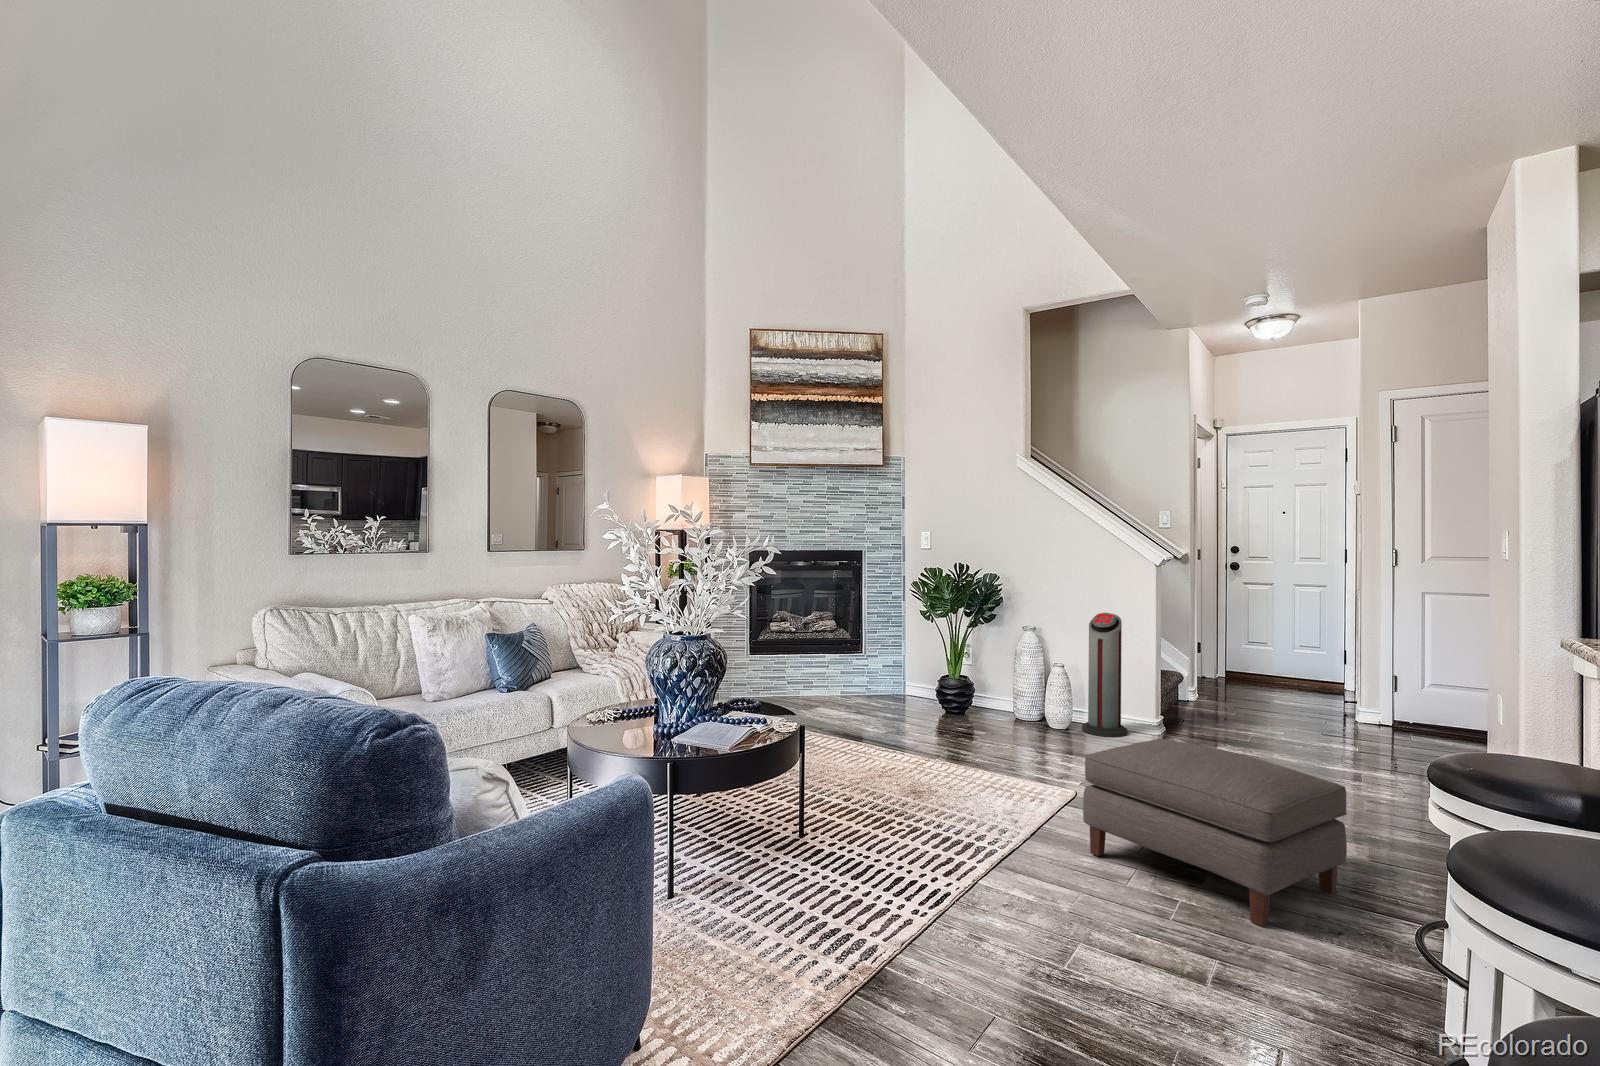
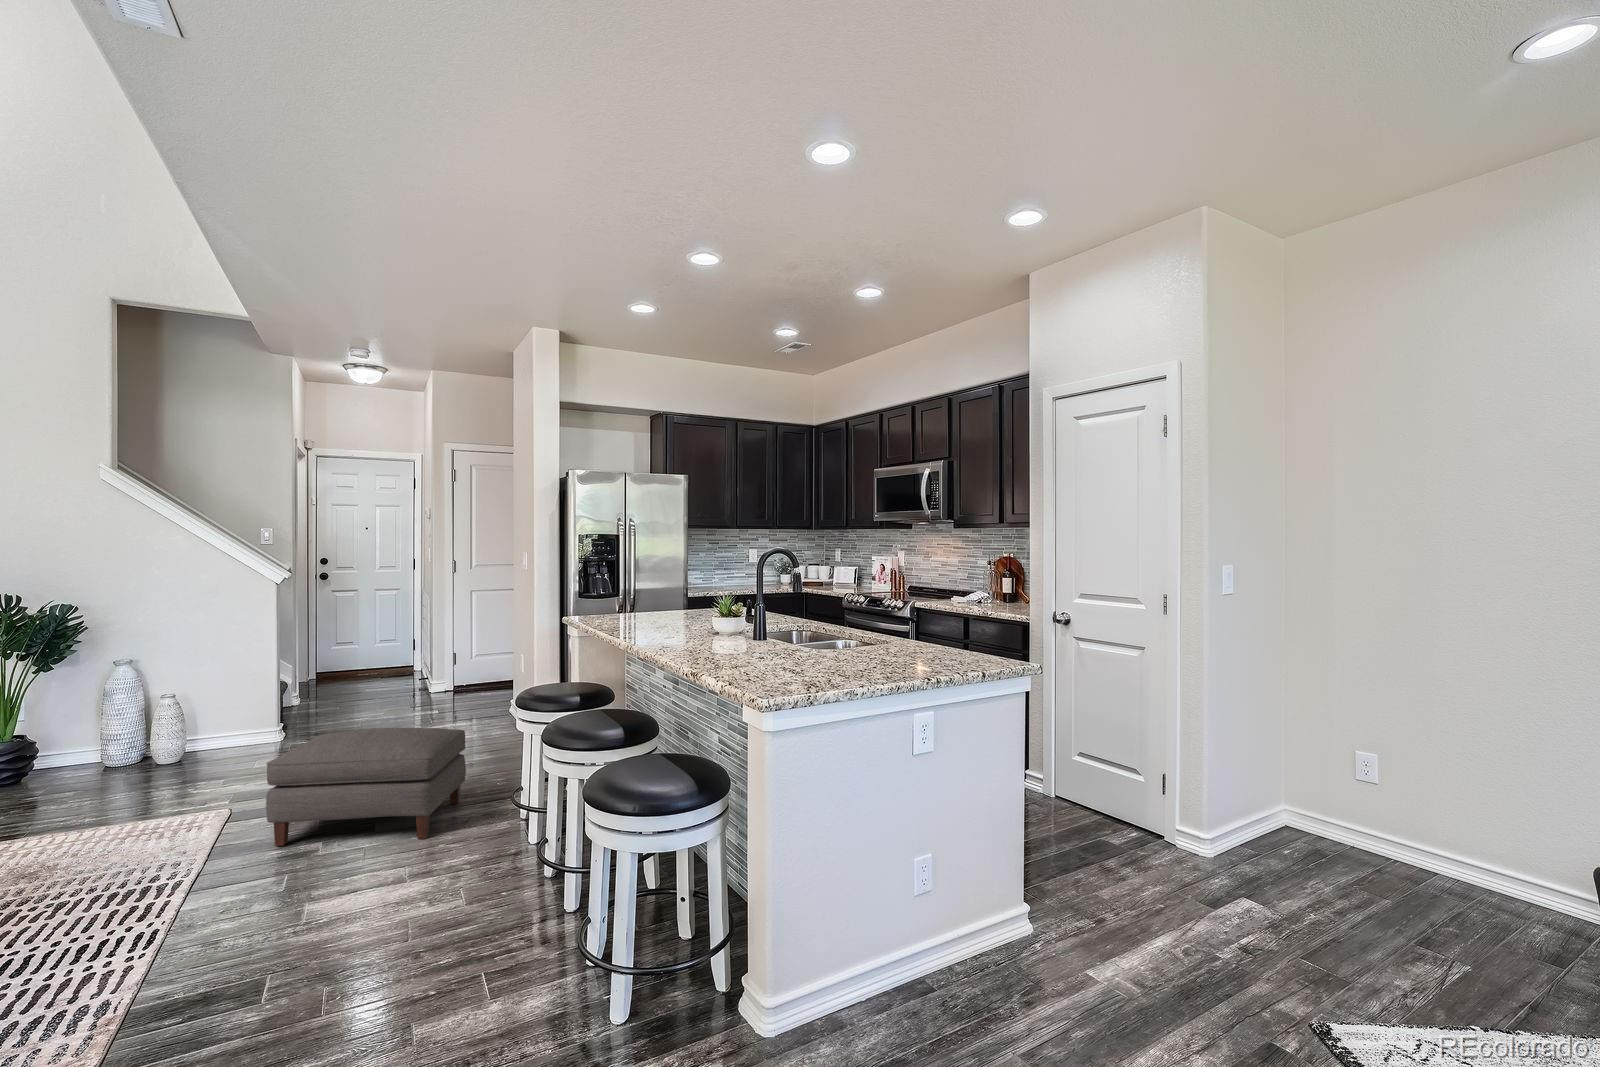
air purifier: present [1082,613,1128,737] -> none [198,634,250,757]

